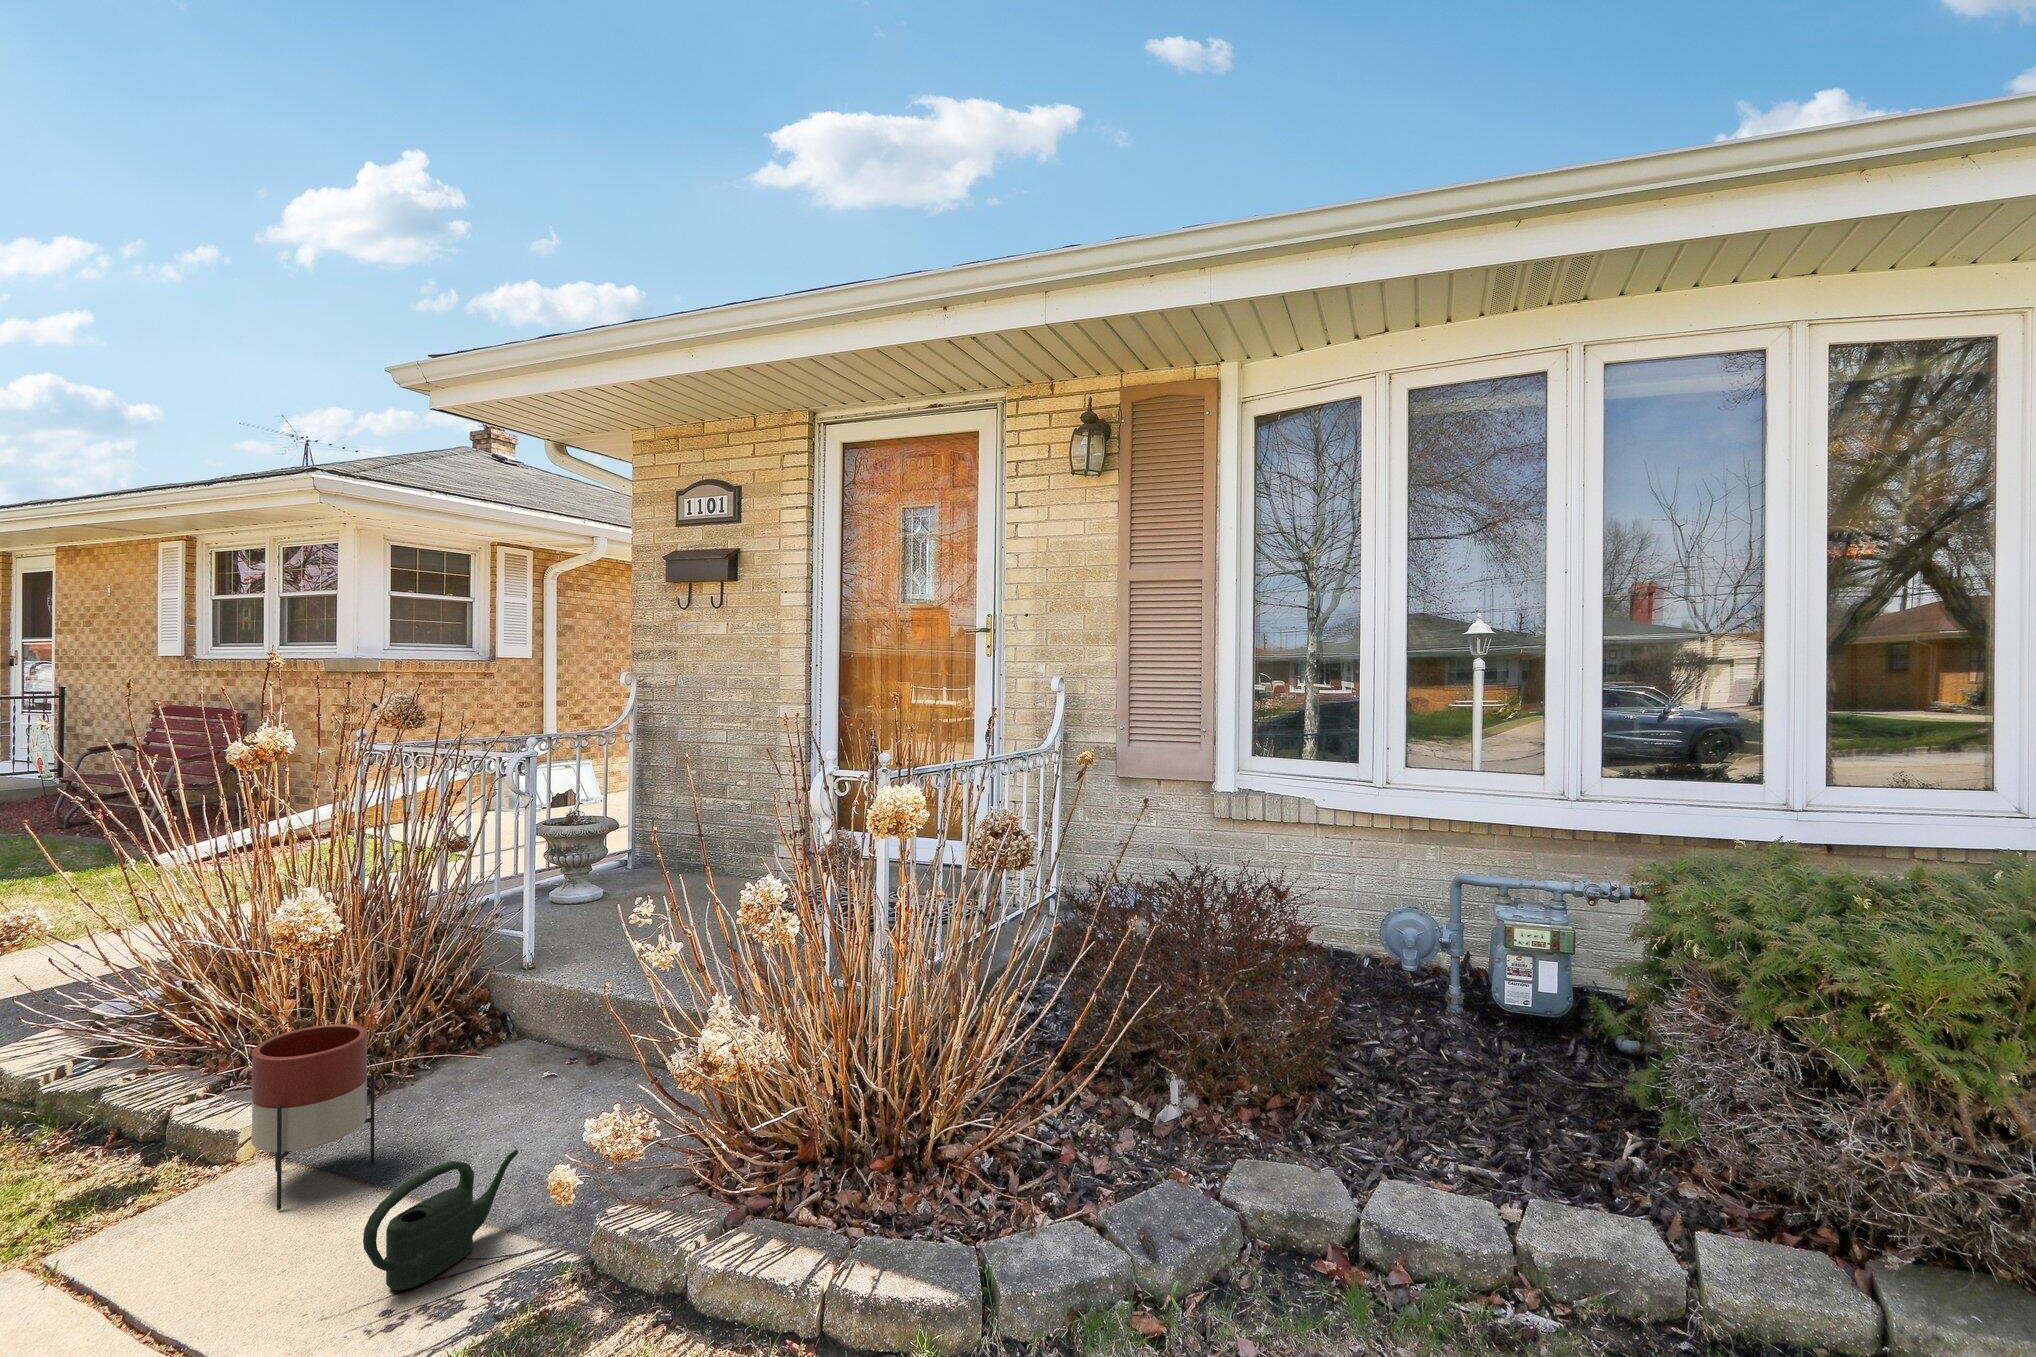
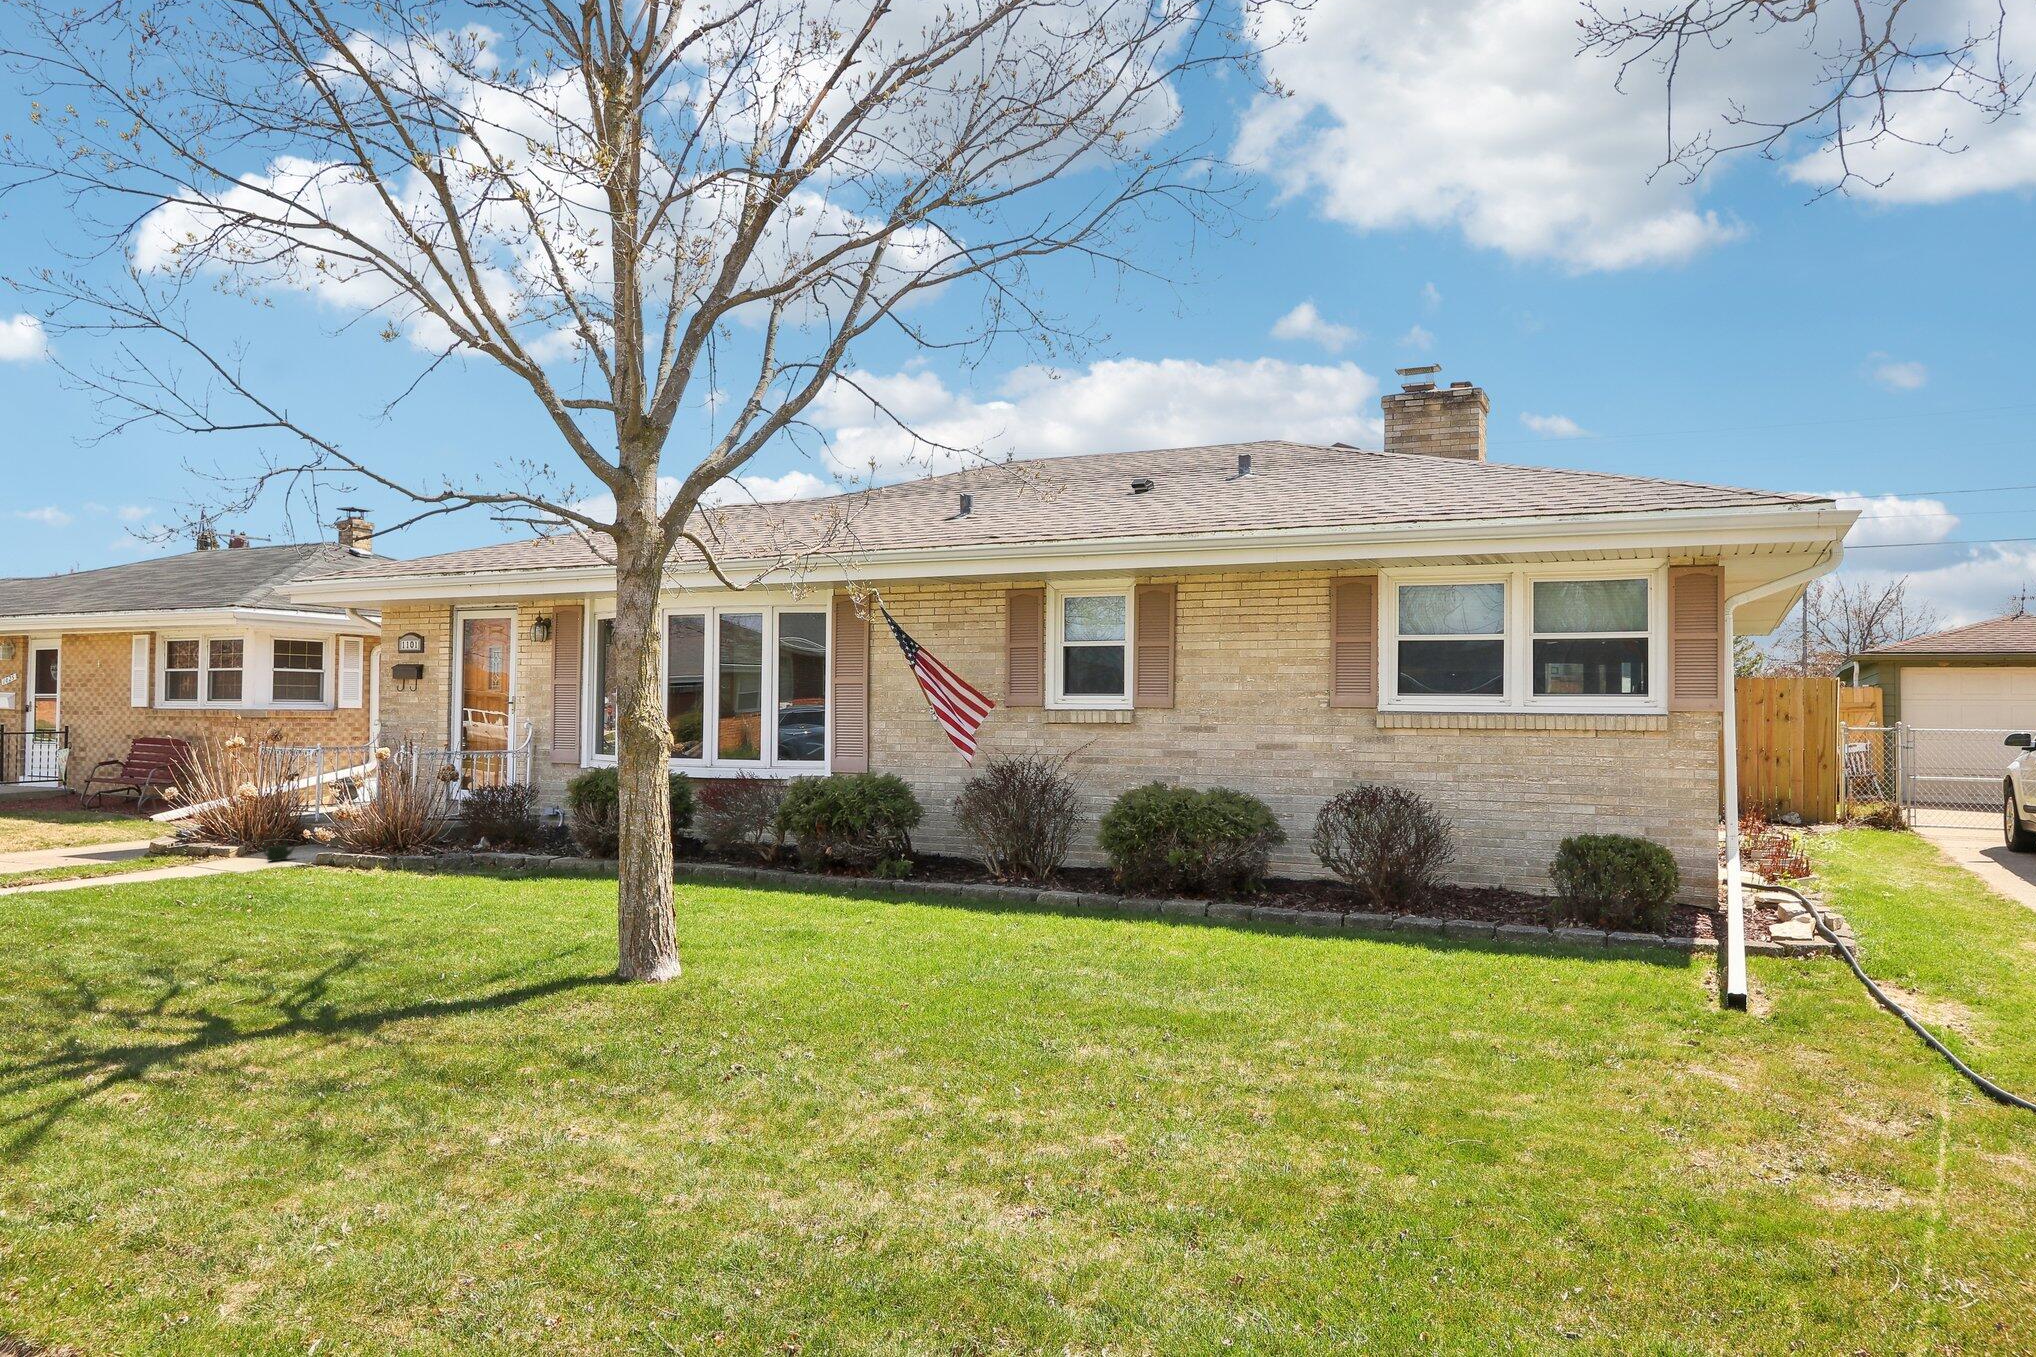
planter: present [251,1024,375,1210] -> none [234,818,265,858]

